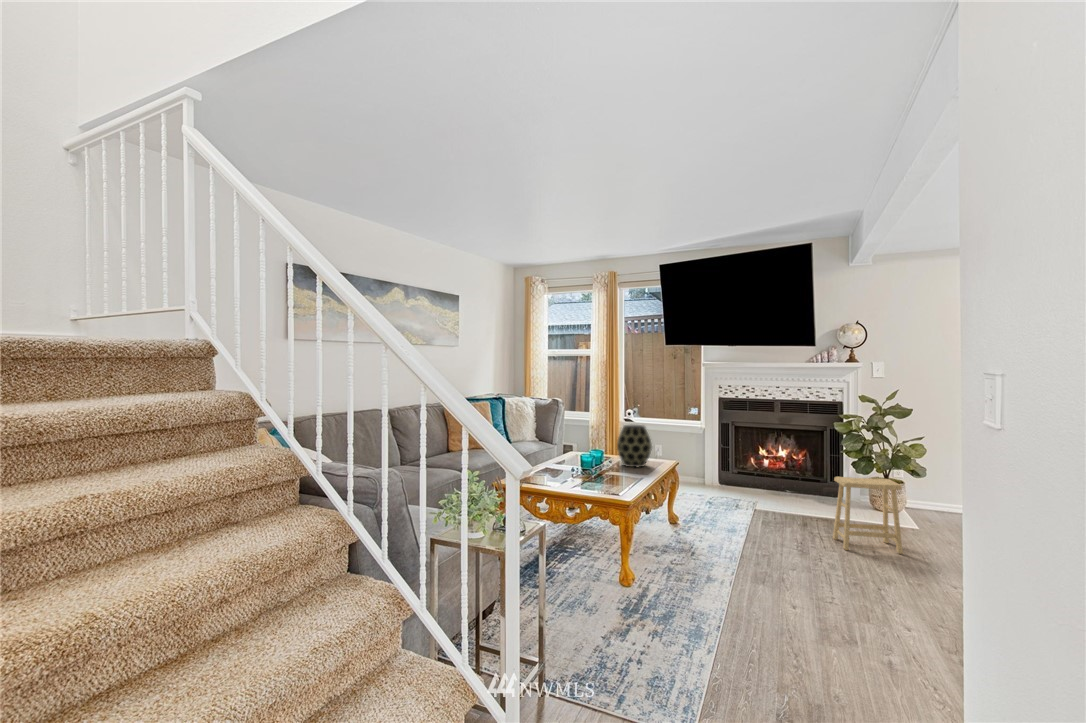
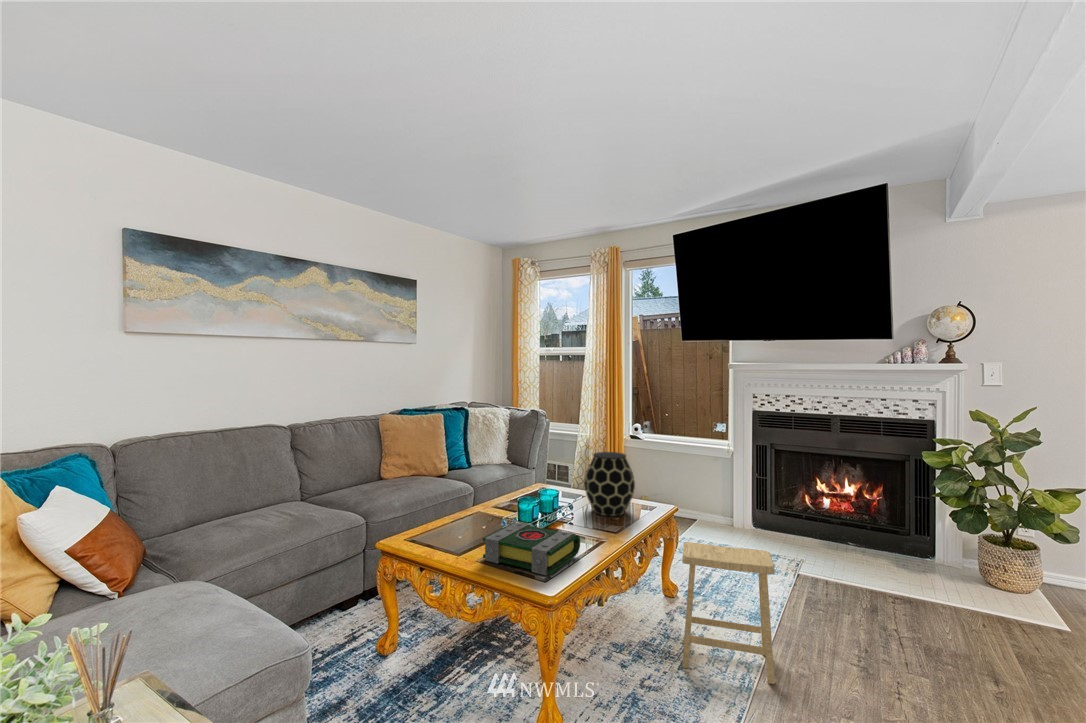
book: none [573,468,631,494] -> present [483,523,580,575]
footstool: present [833,477,903,554] -> present [682,542,775,684]

